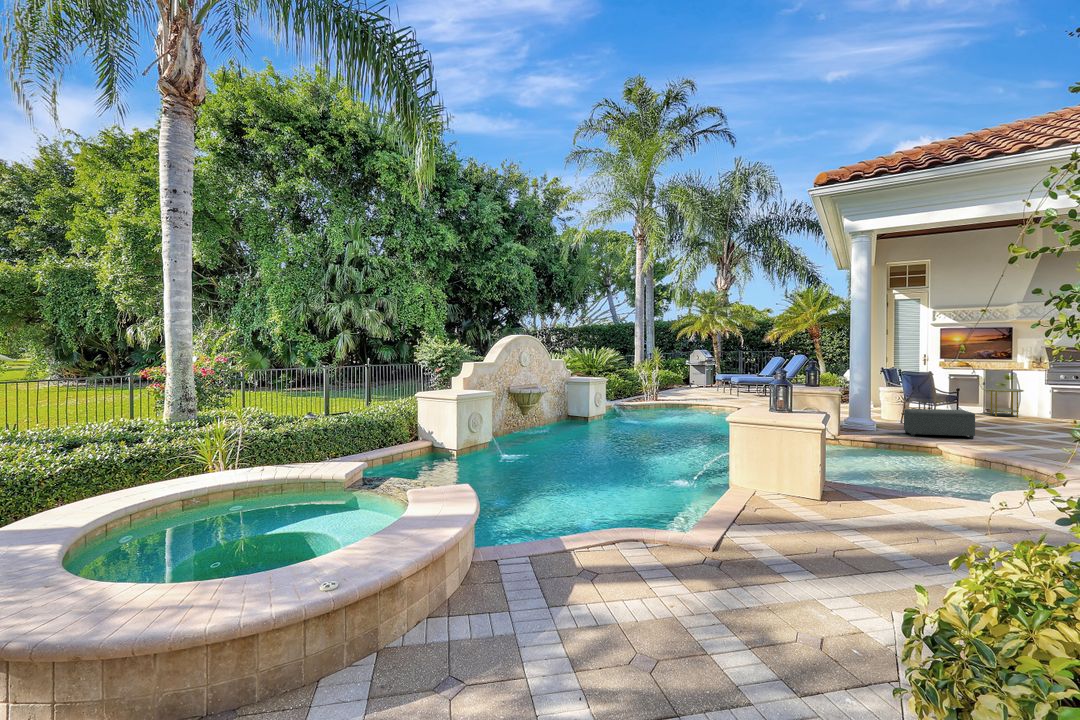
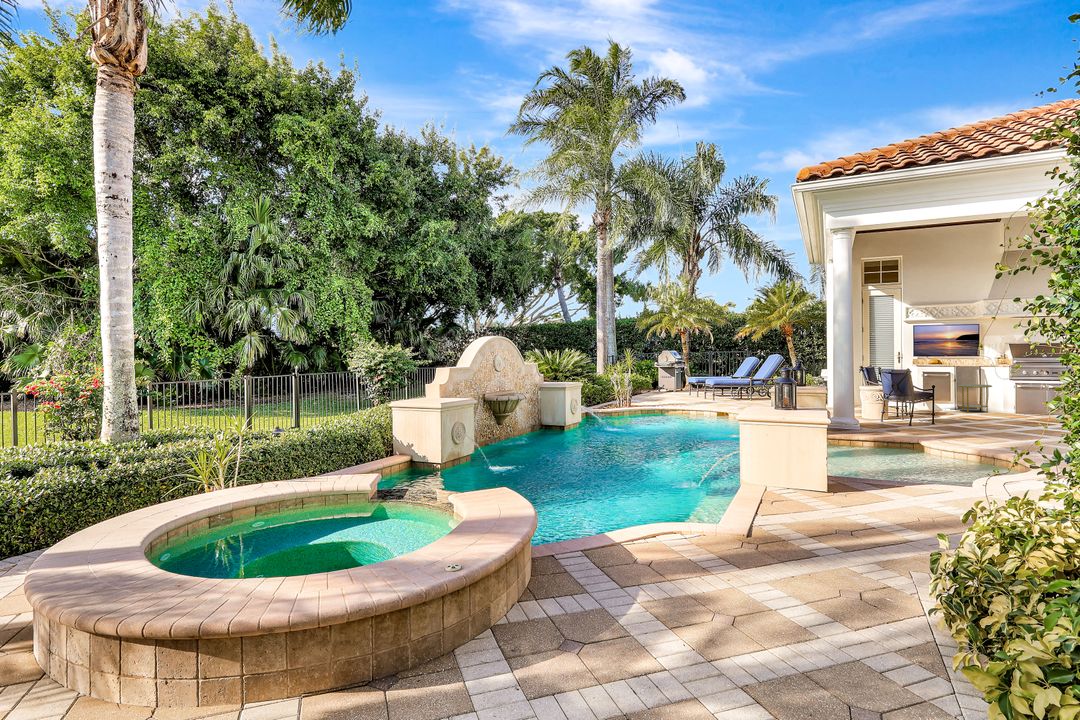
ottoman: present [904,409,975,439] -> none [890,407,956,435]

